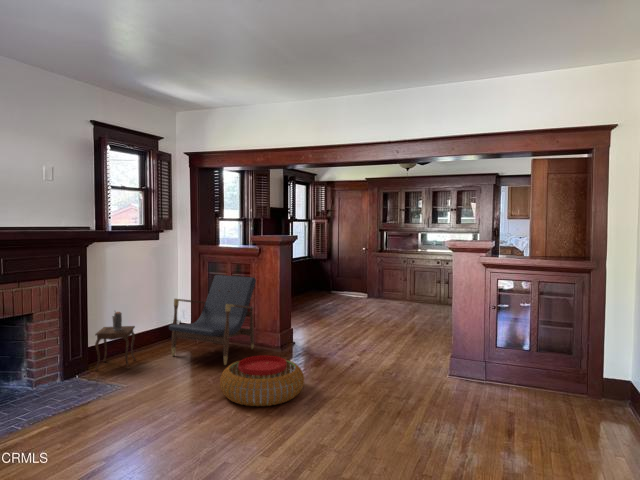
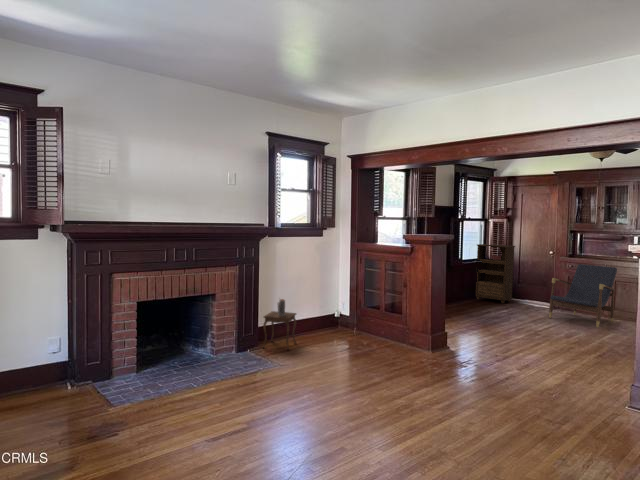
bookshelf: none [303,243,335,296] -> present [476,244,515,303]
lounge chair: present [169,275,256,365] -> present [549,264,617,327]
pouf: present [220,355,304,406] -> none [357,354,441,404]

